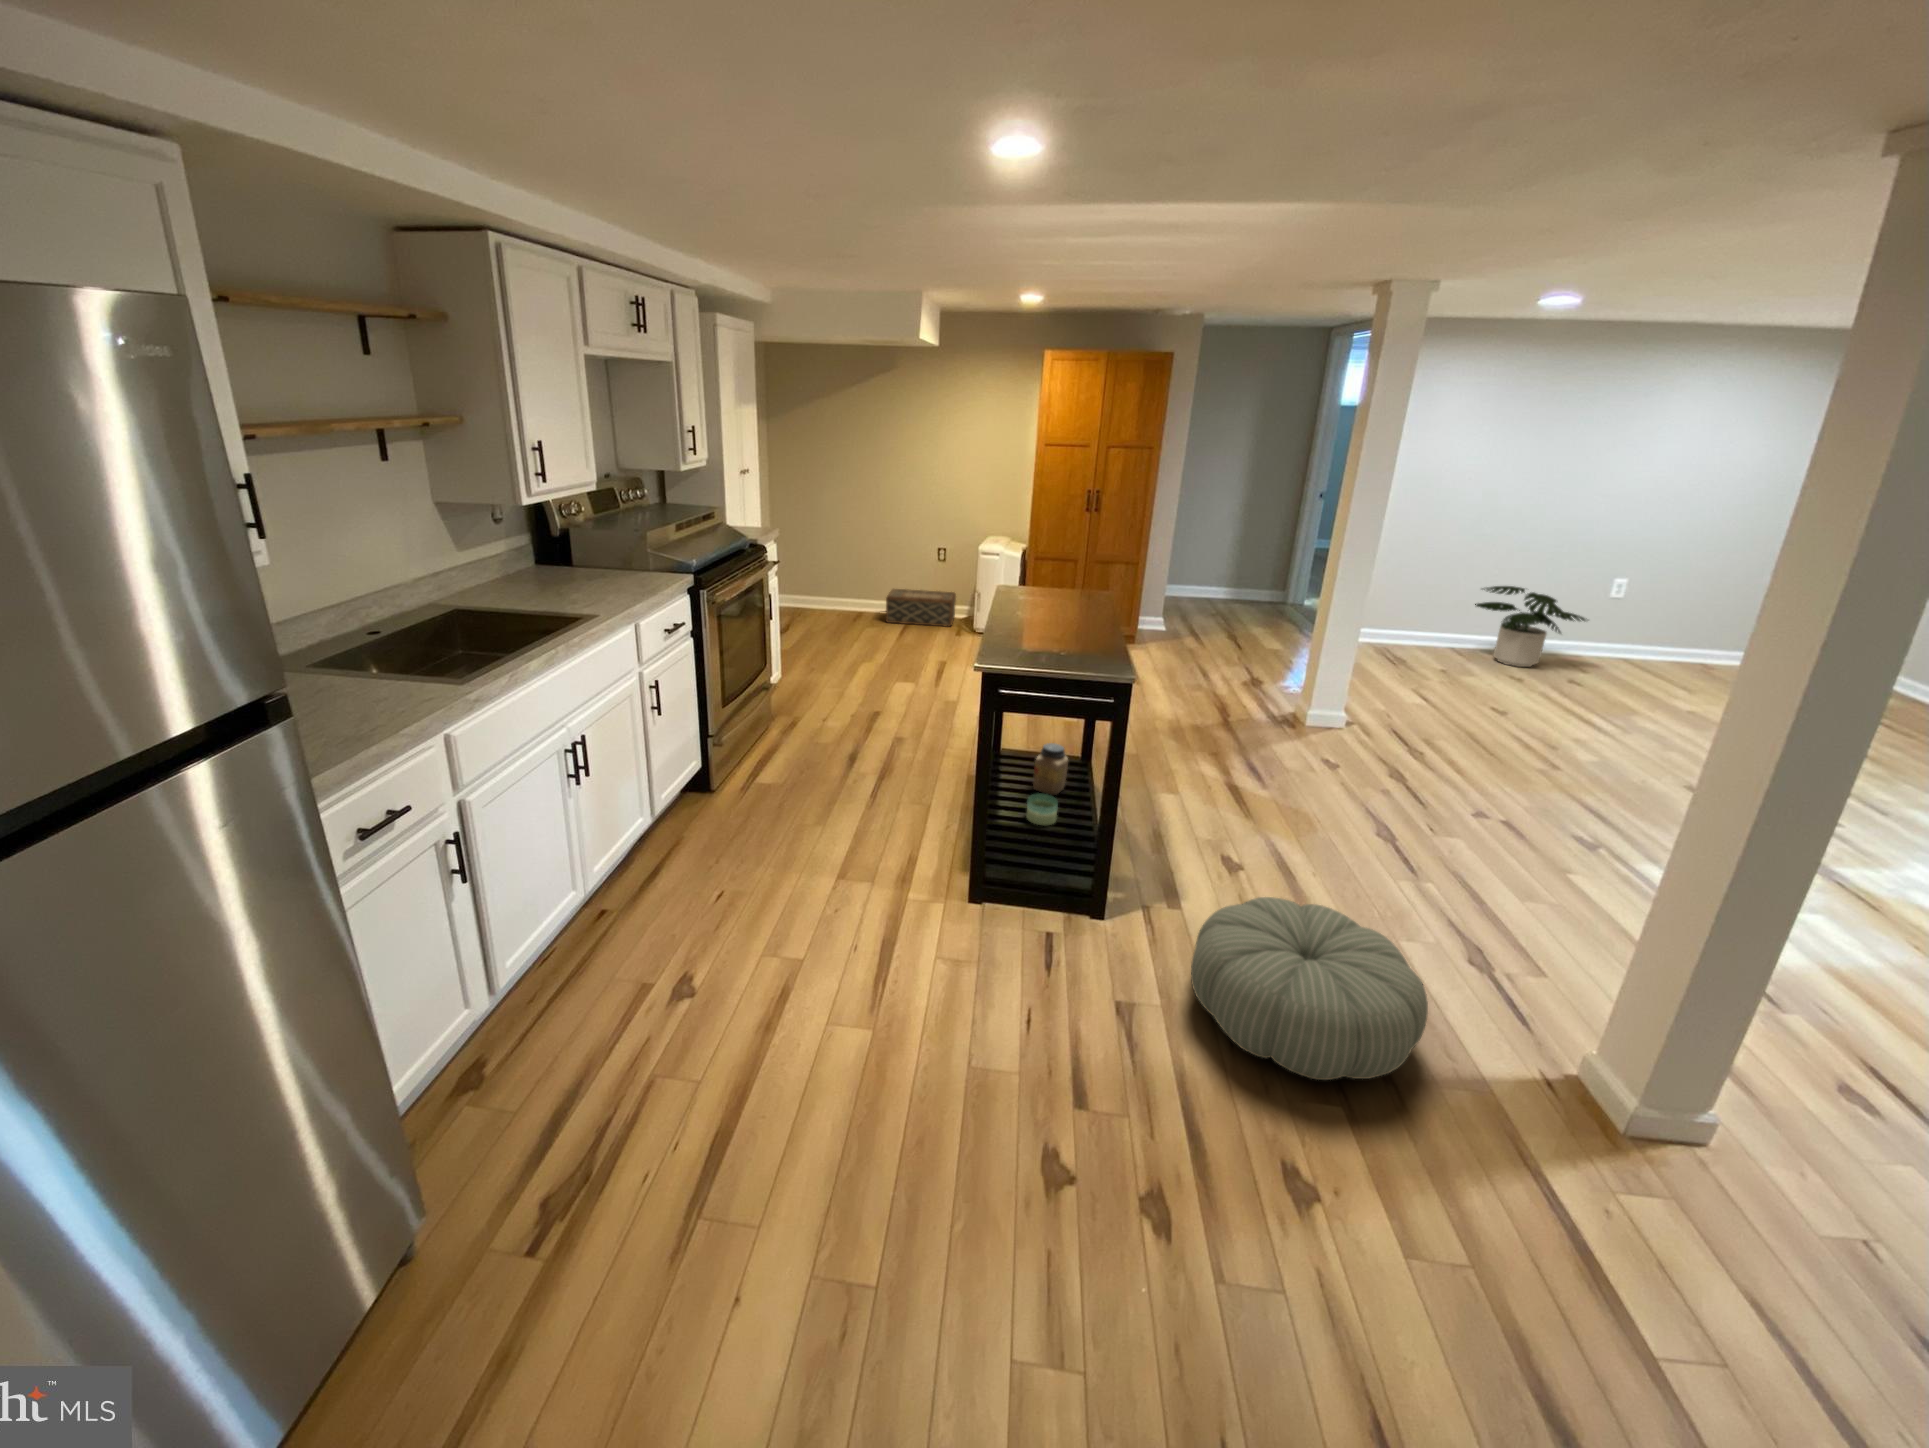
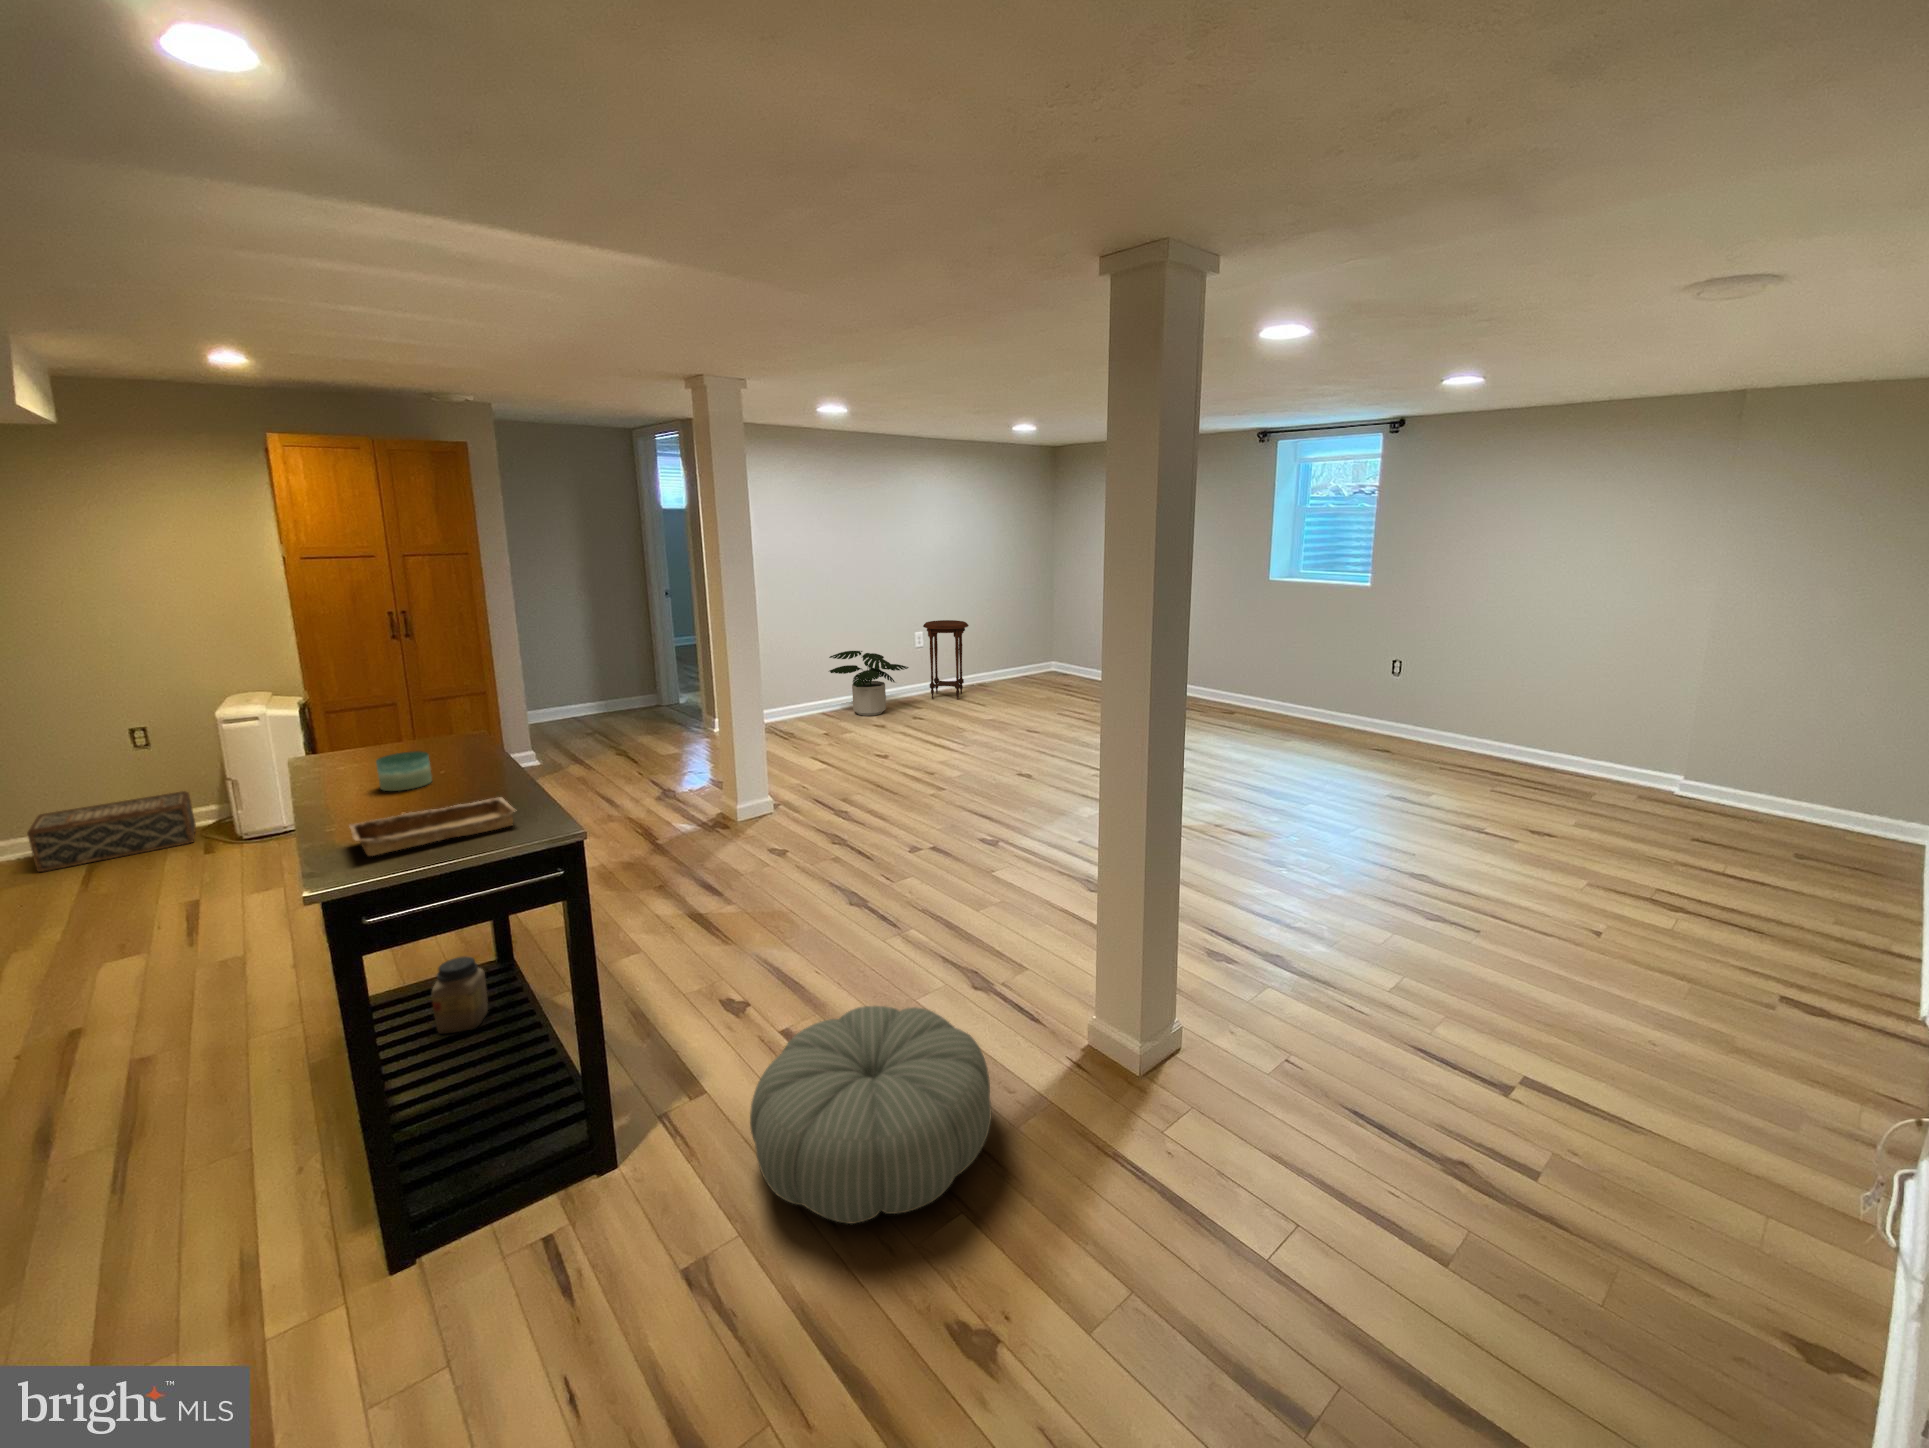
side table: none [1616,568,1714,676] -> present [923,620,969,700]
tray: none [1011,628,1104,657] -> present [349,797,515,856]
candle: present [1026,793,1058,825] -> present [376,751,432,791]

